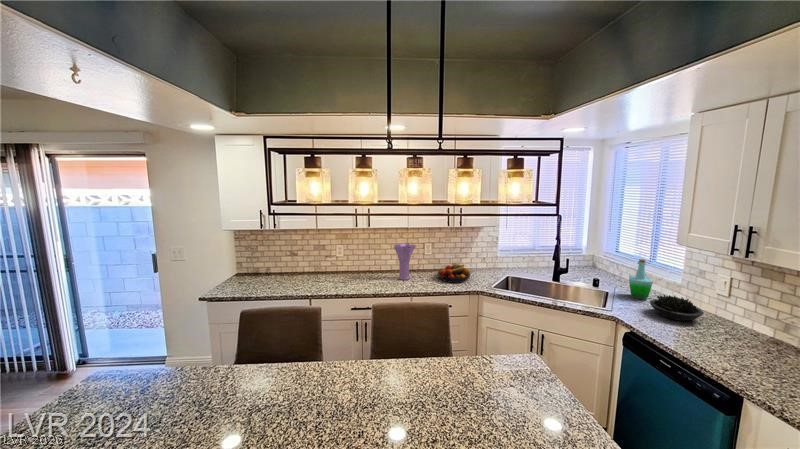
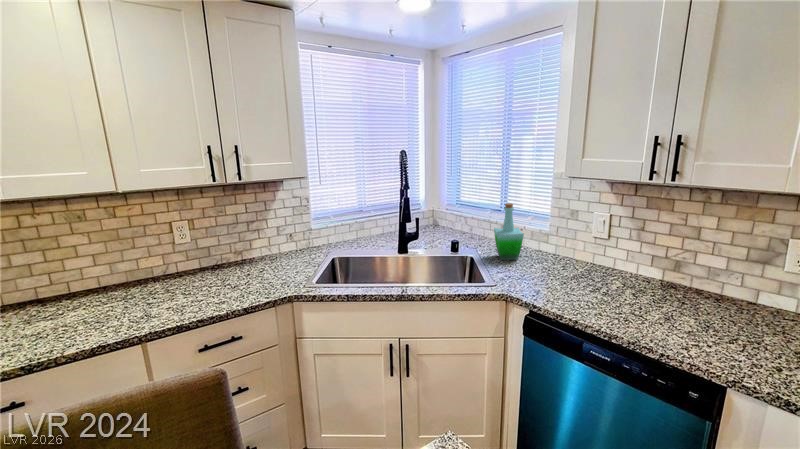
vase: present [394,243,416,280] -> none [72,226,139,306]
fruit bowl: present [437,262,470,283] -> none [198,249,265,290]
succulent plant: present [650,295,703,321] -> none [527,247,589,283]

